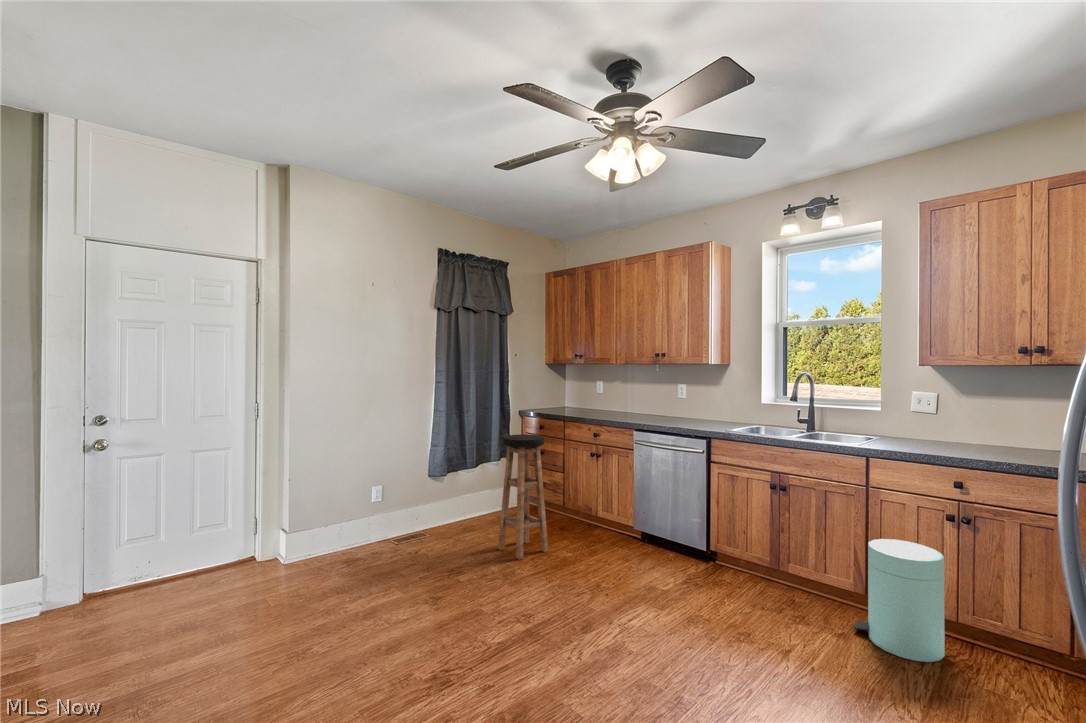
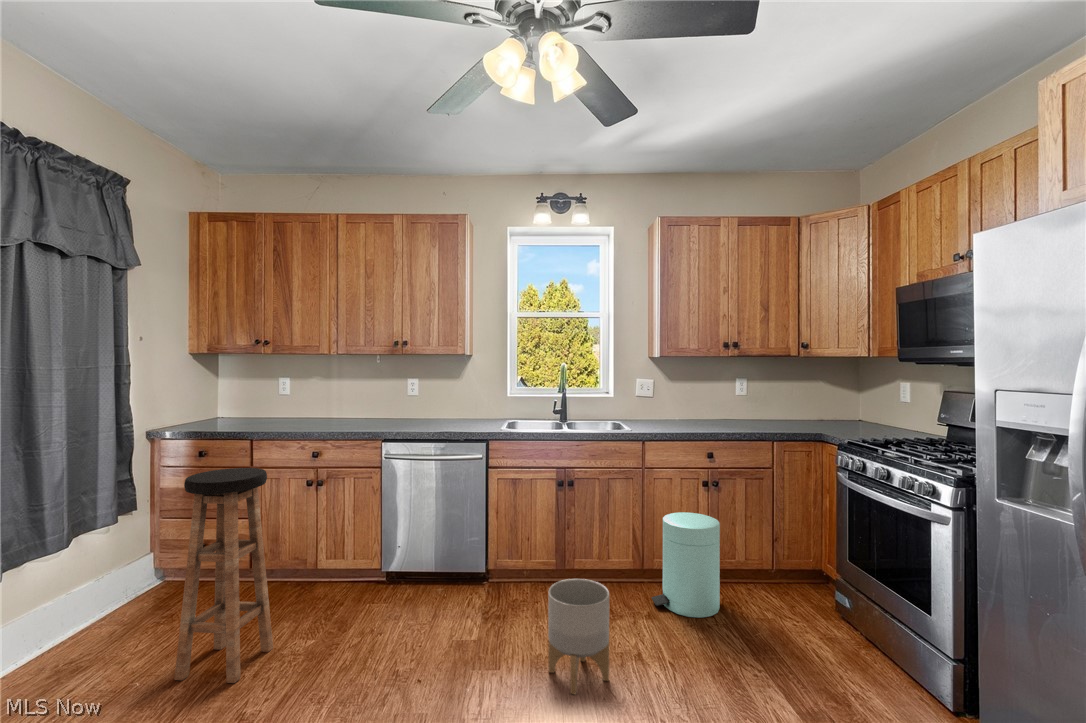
planter: none [688,558,743,653] -> present [548,579,609,694]

